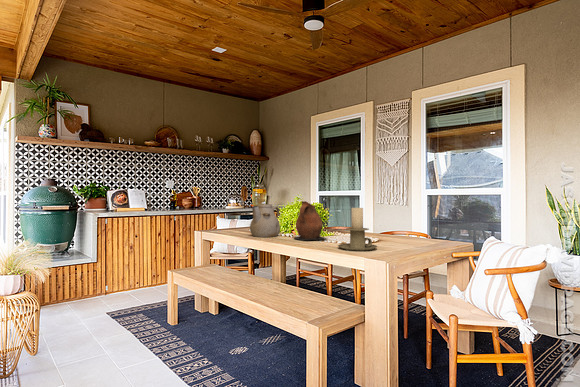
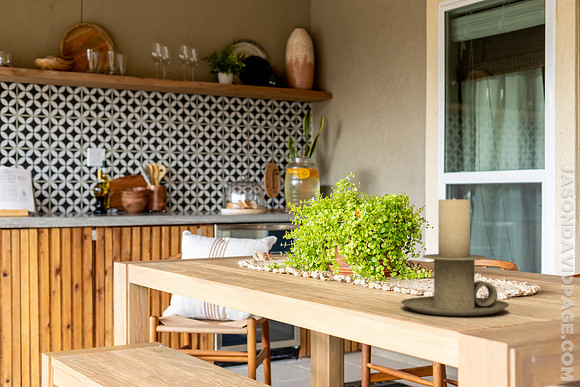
ceramic pitcher: present [295,201,327,240] -> none [311,186,401,287]
teapot: present [250,204,280,237] -> none [215,196,297,278]

